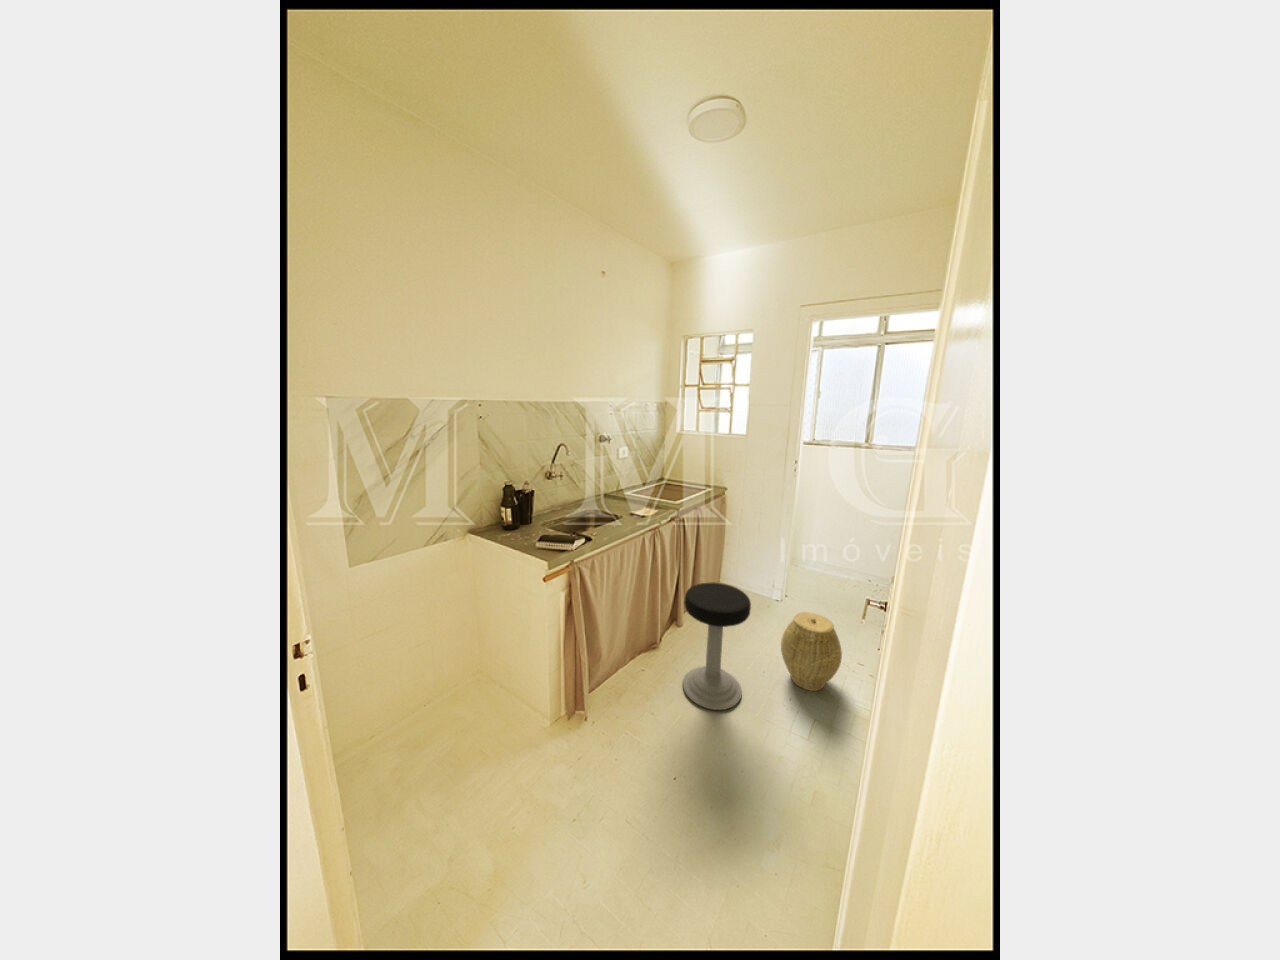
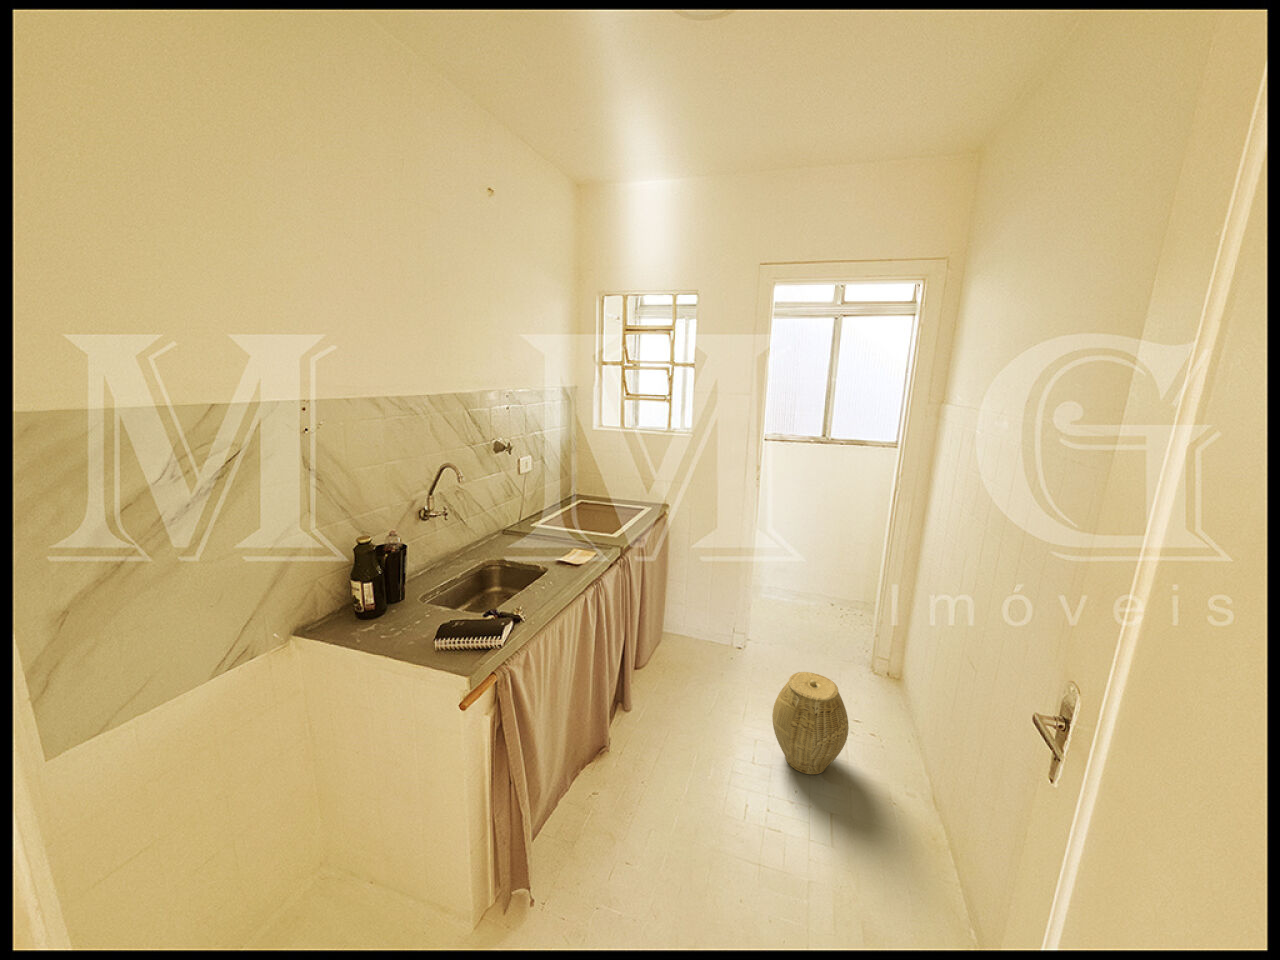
stool: present [683,582,751,710] -> none [654,652,747,834]

